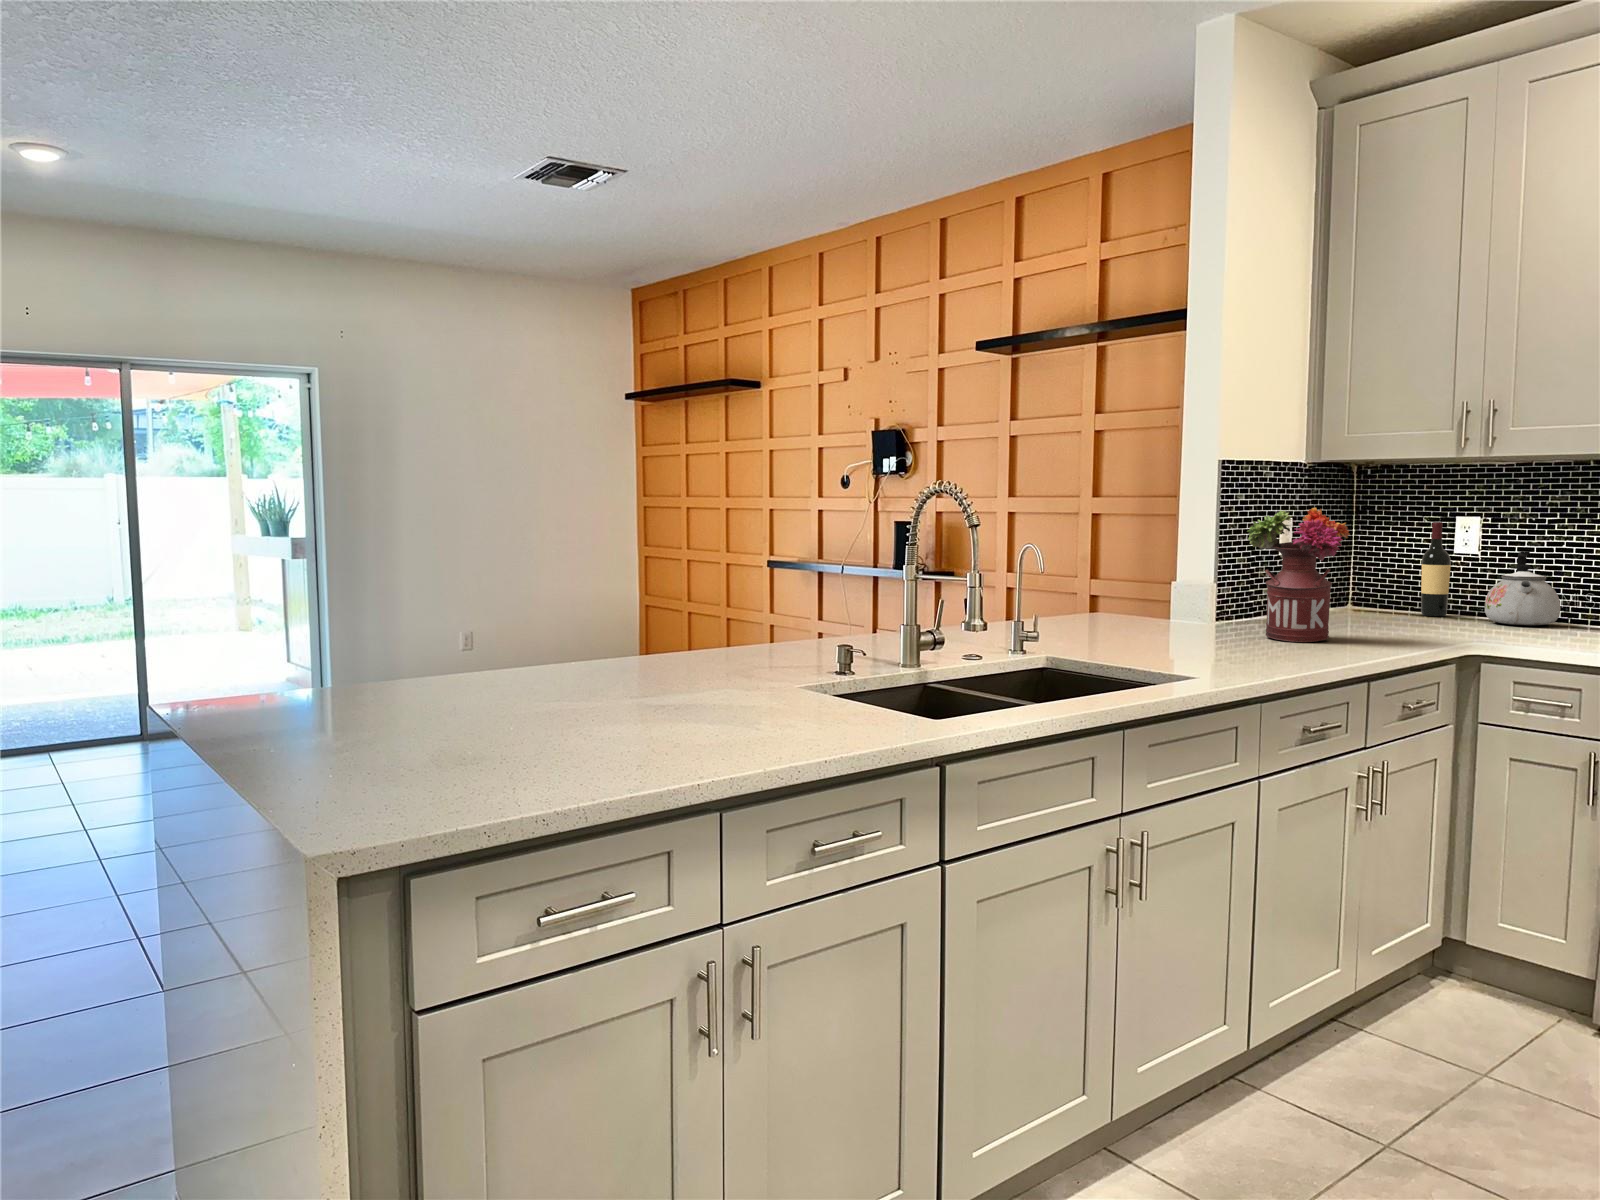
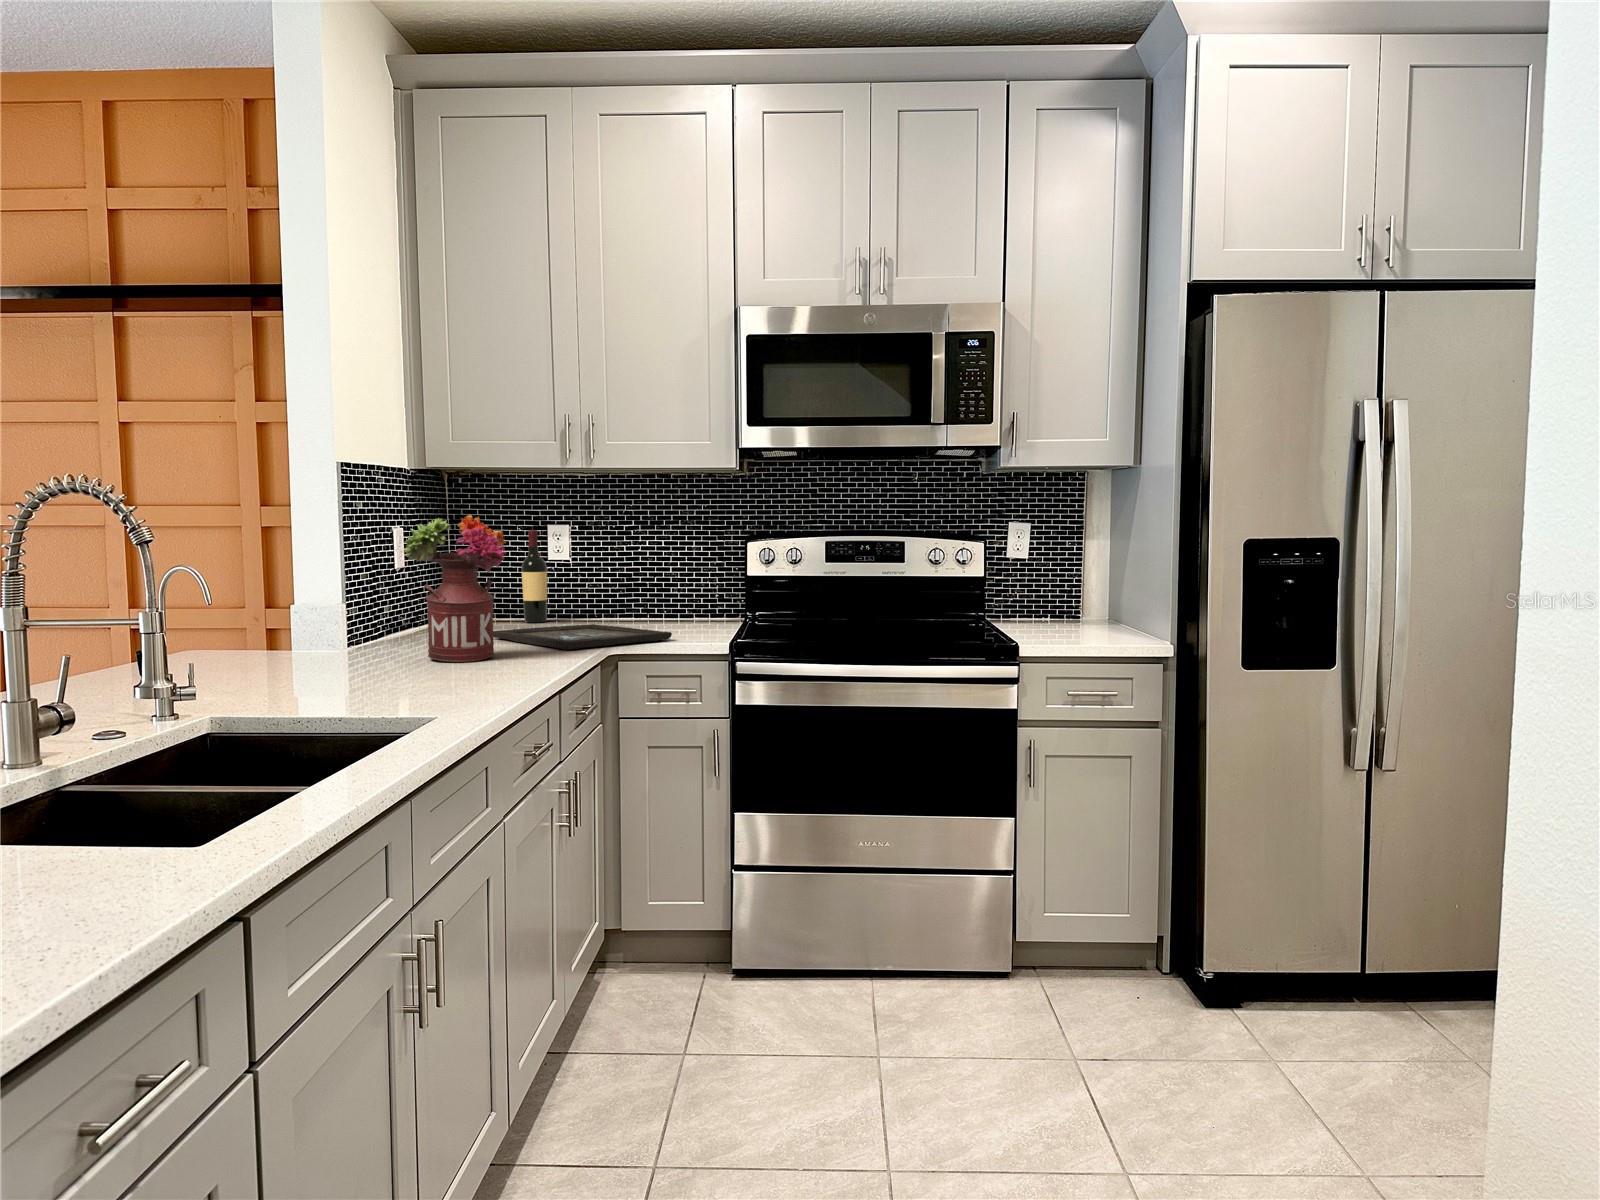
kettle: present [1485,551,1560,626] -> none [584,555,643,624]
tray: none [1357,619,1556,645] -> present [493,624,672,650]

